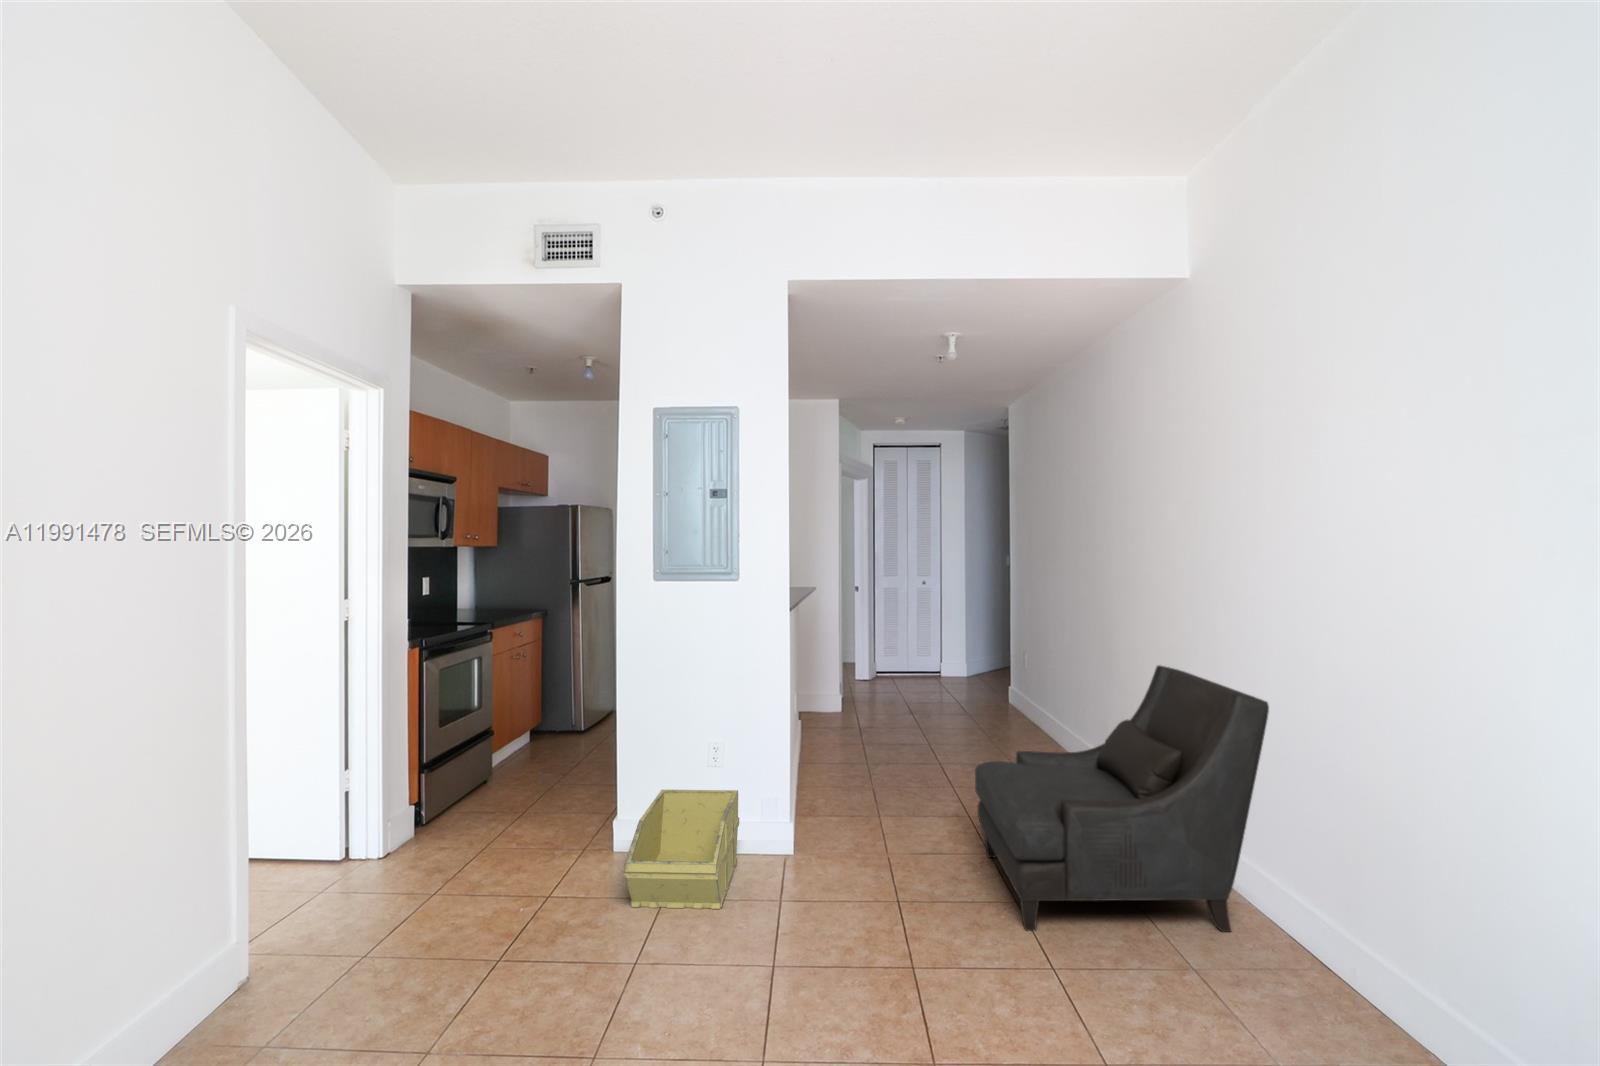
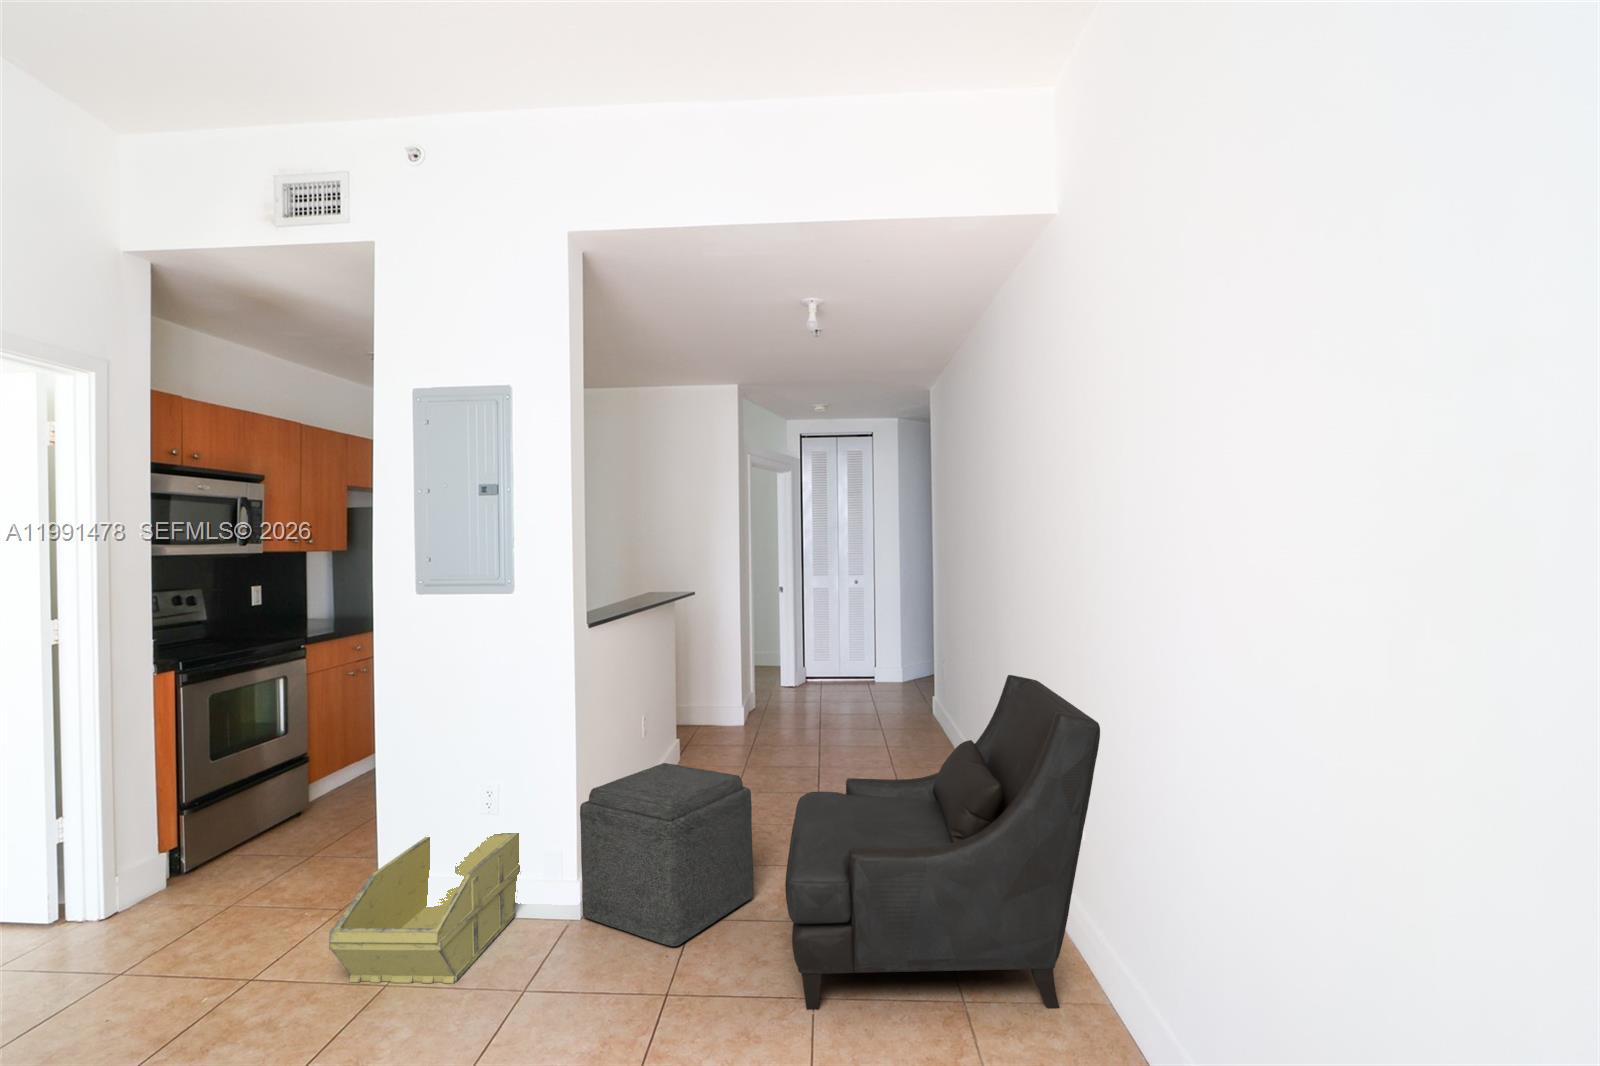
ottoman: none [795,736,934,885] -> present [580,763,754,946]

